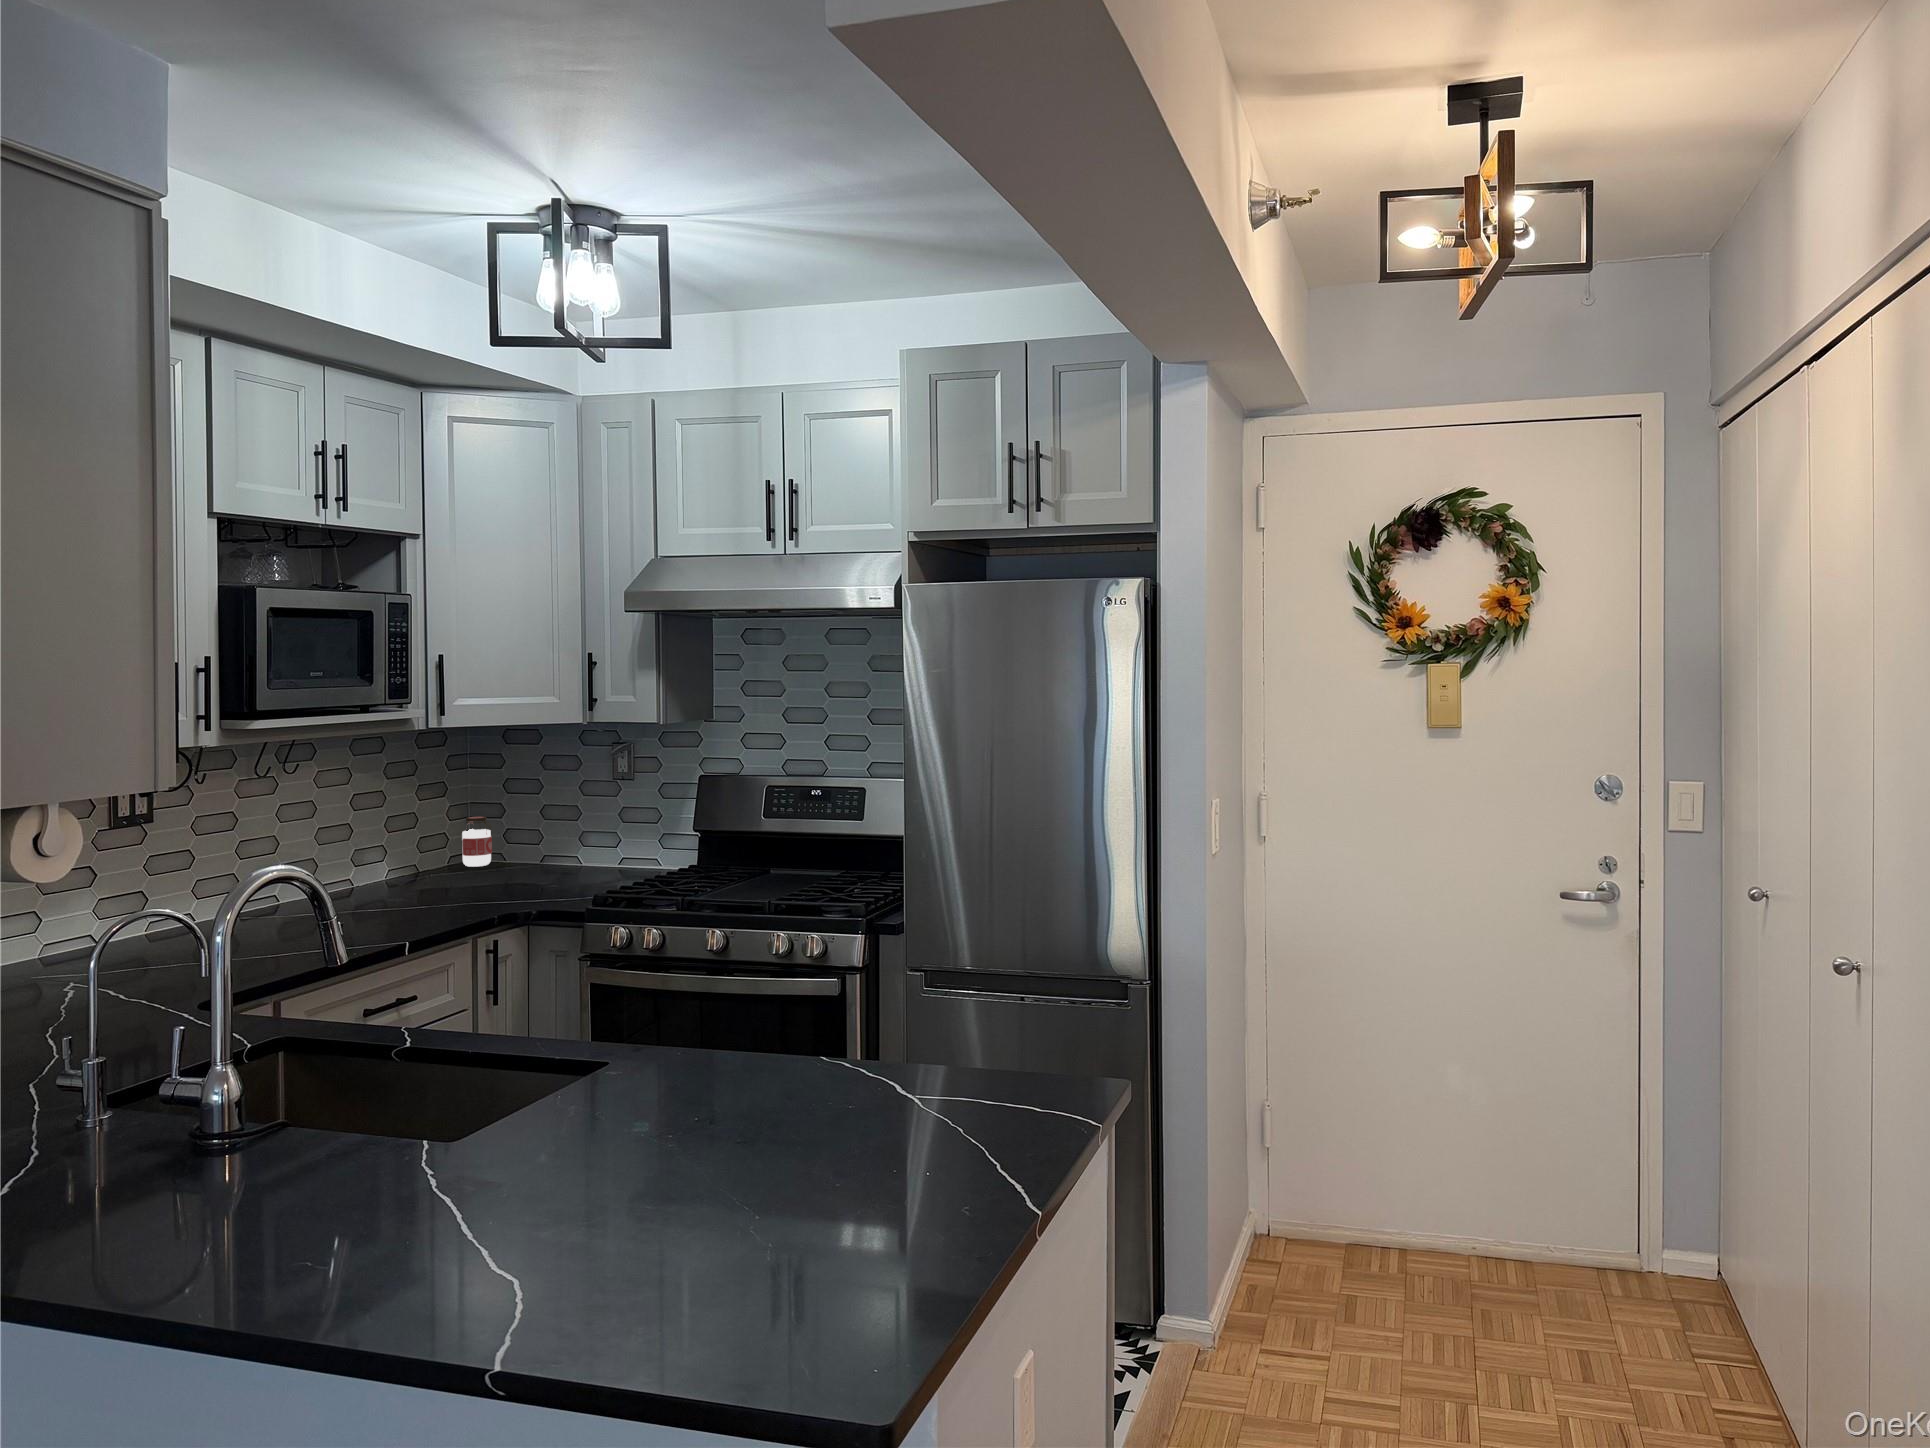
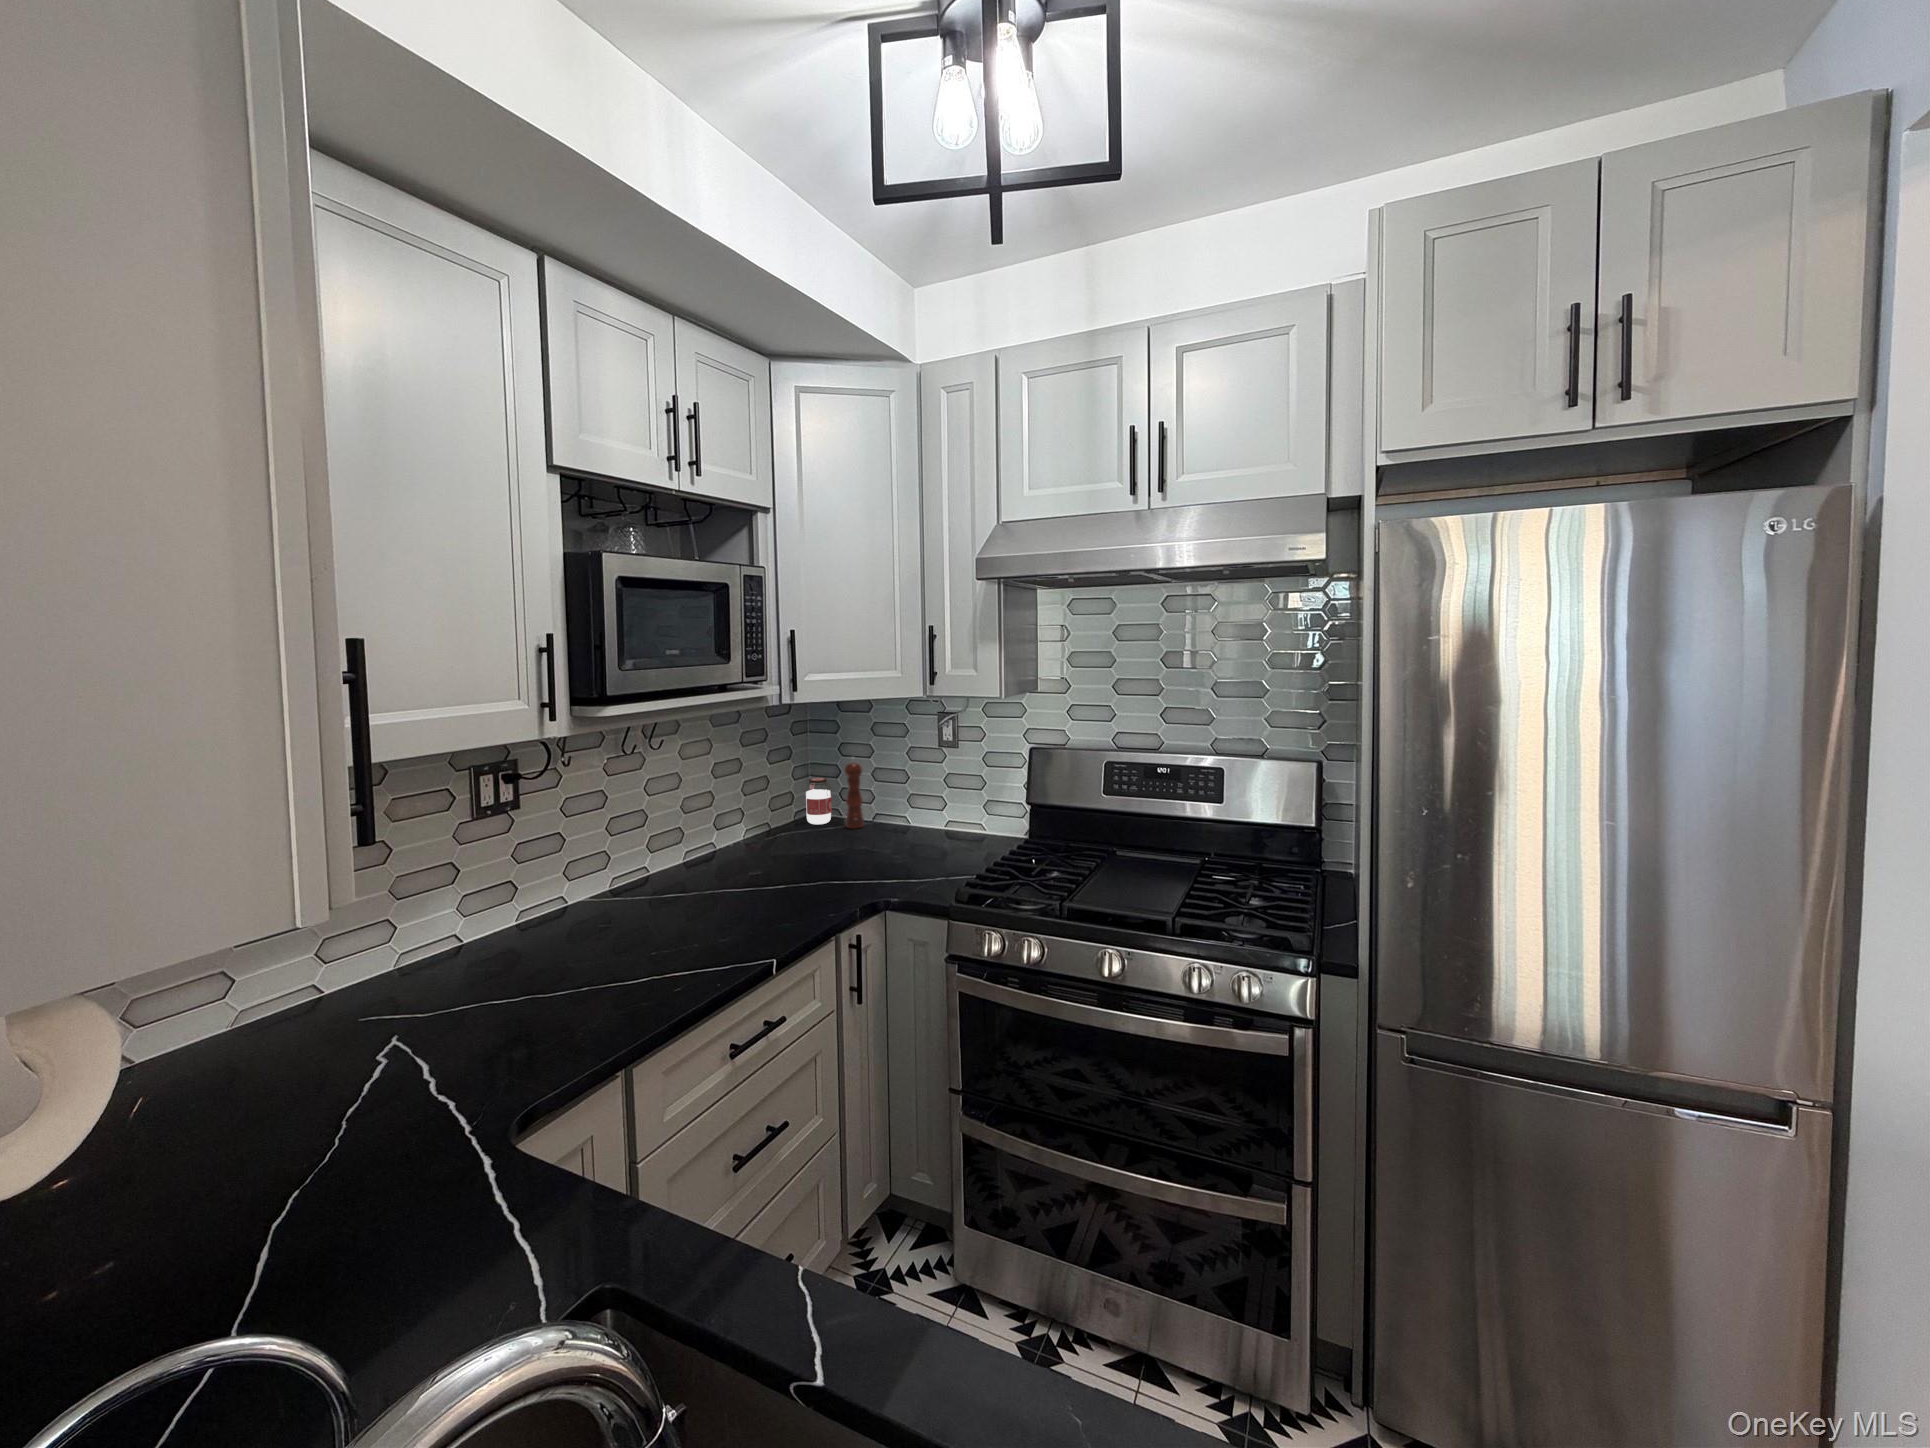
pepper mill: none [506,791,527,868] -> present [844,757,864,828]

